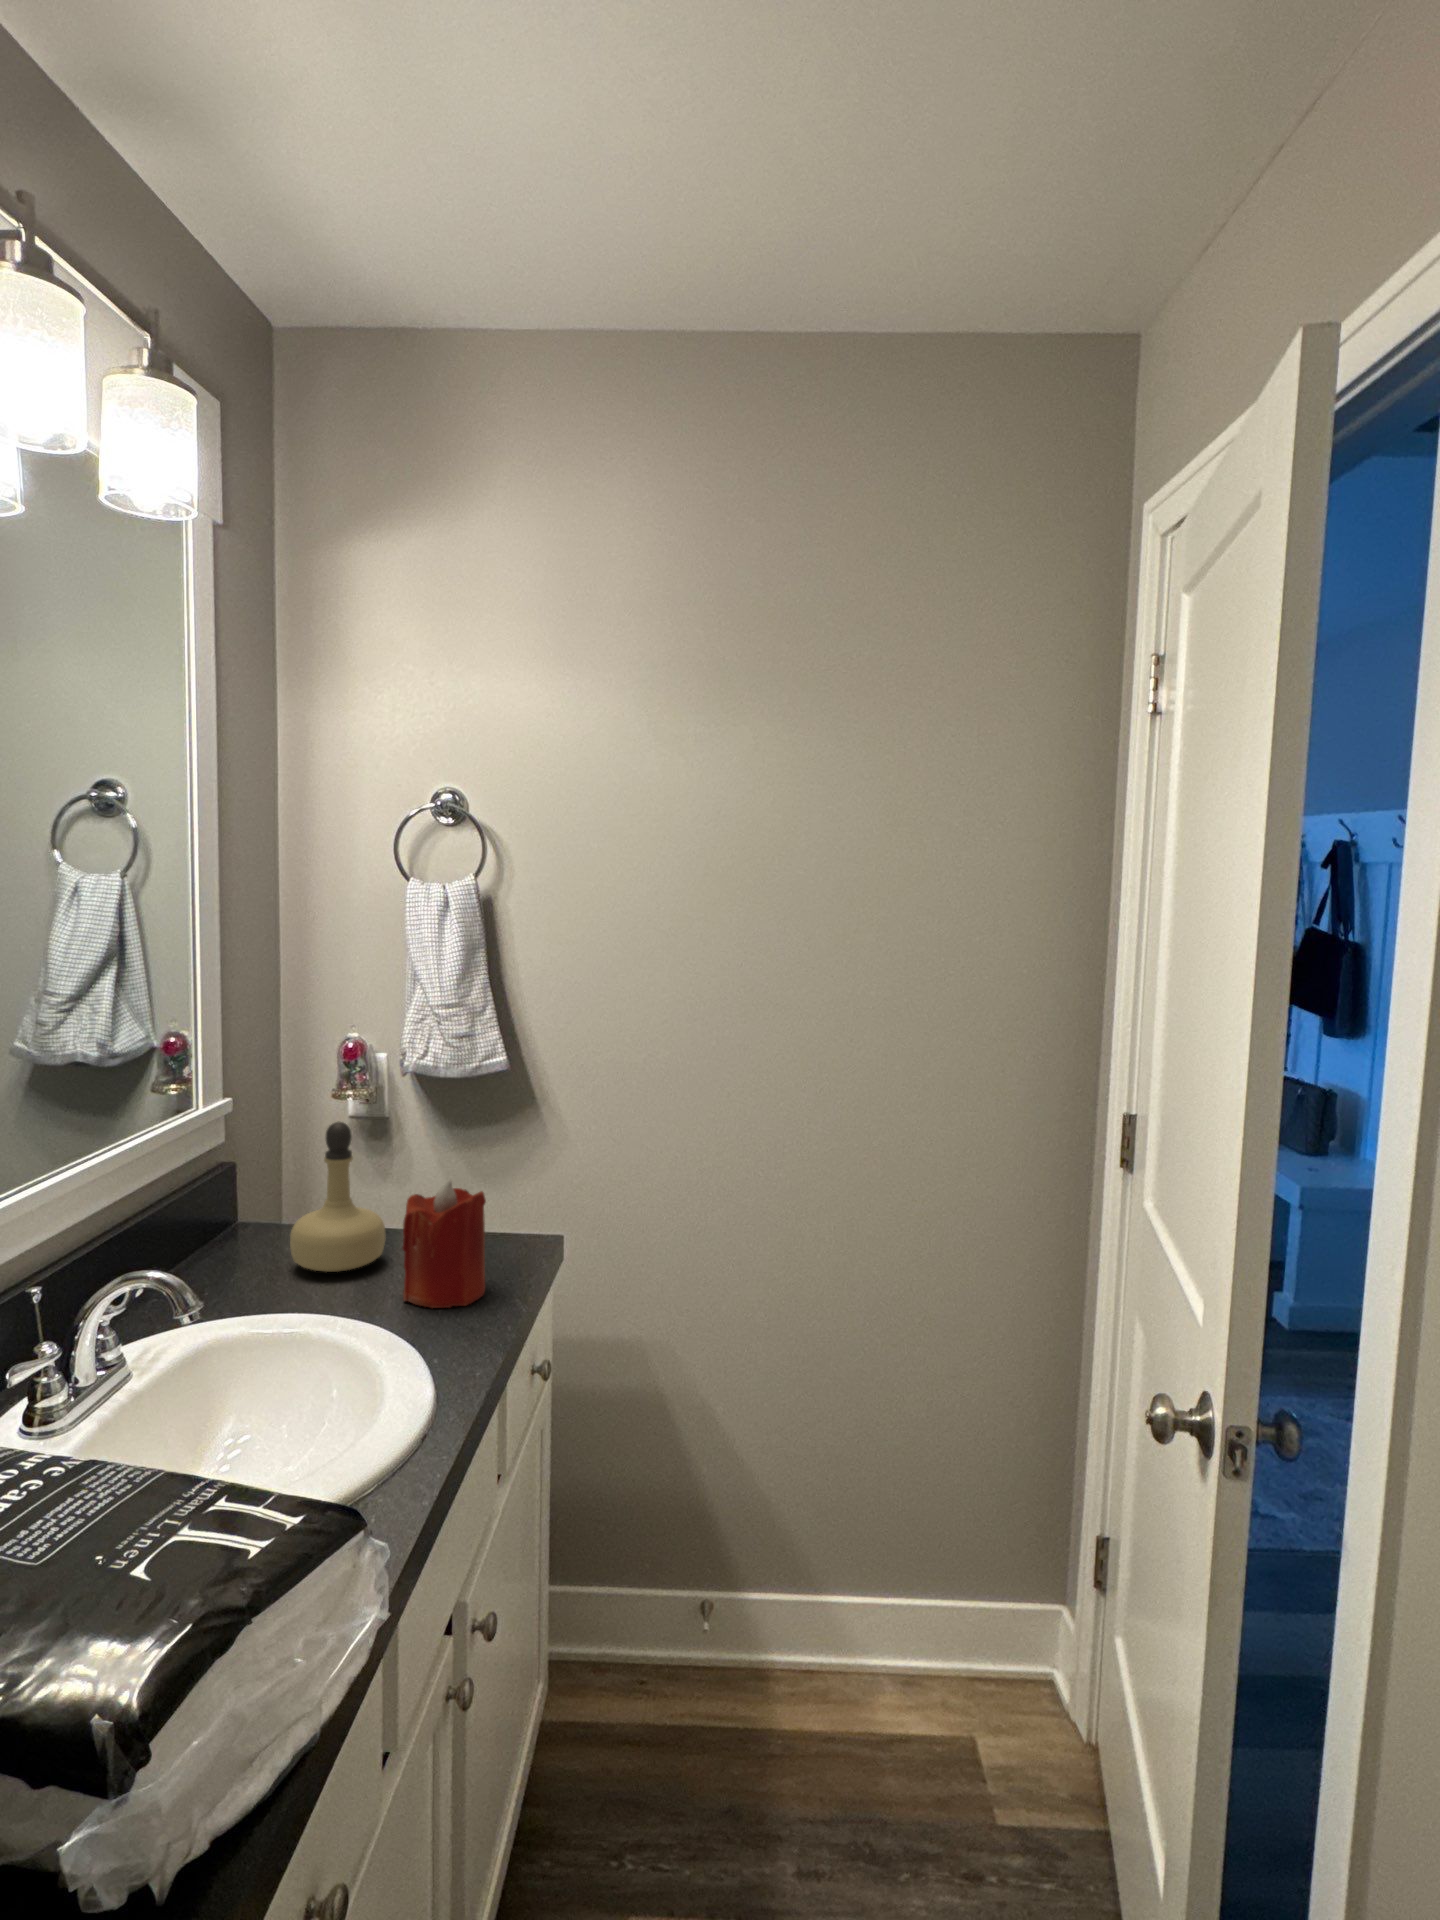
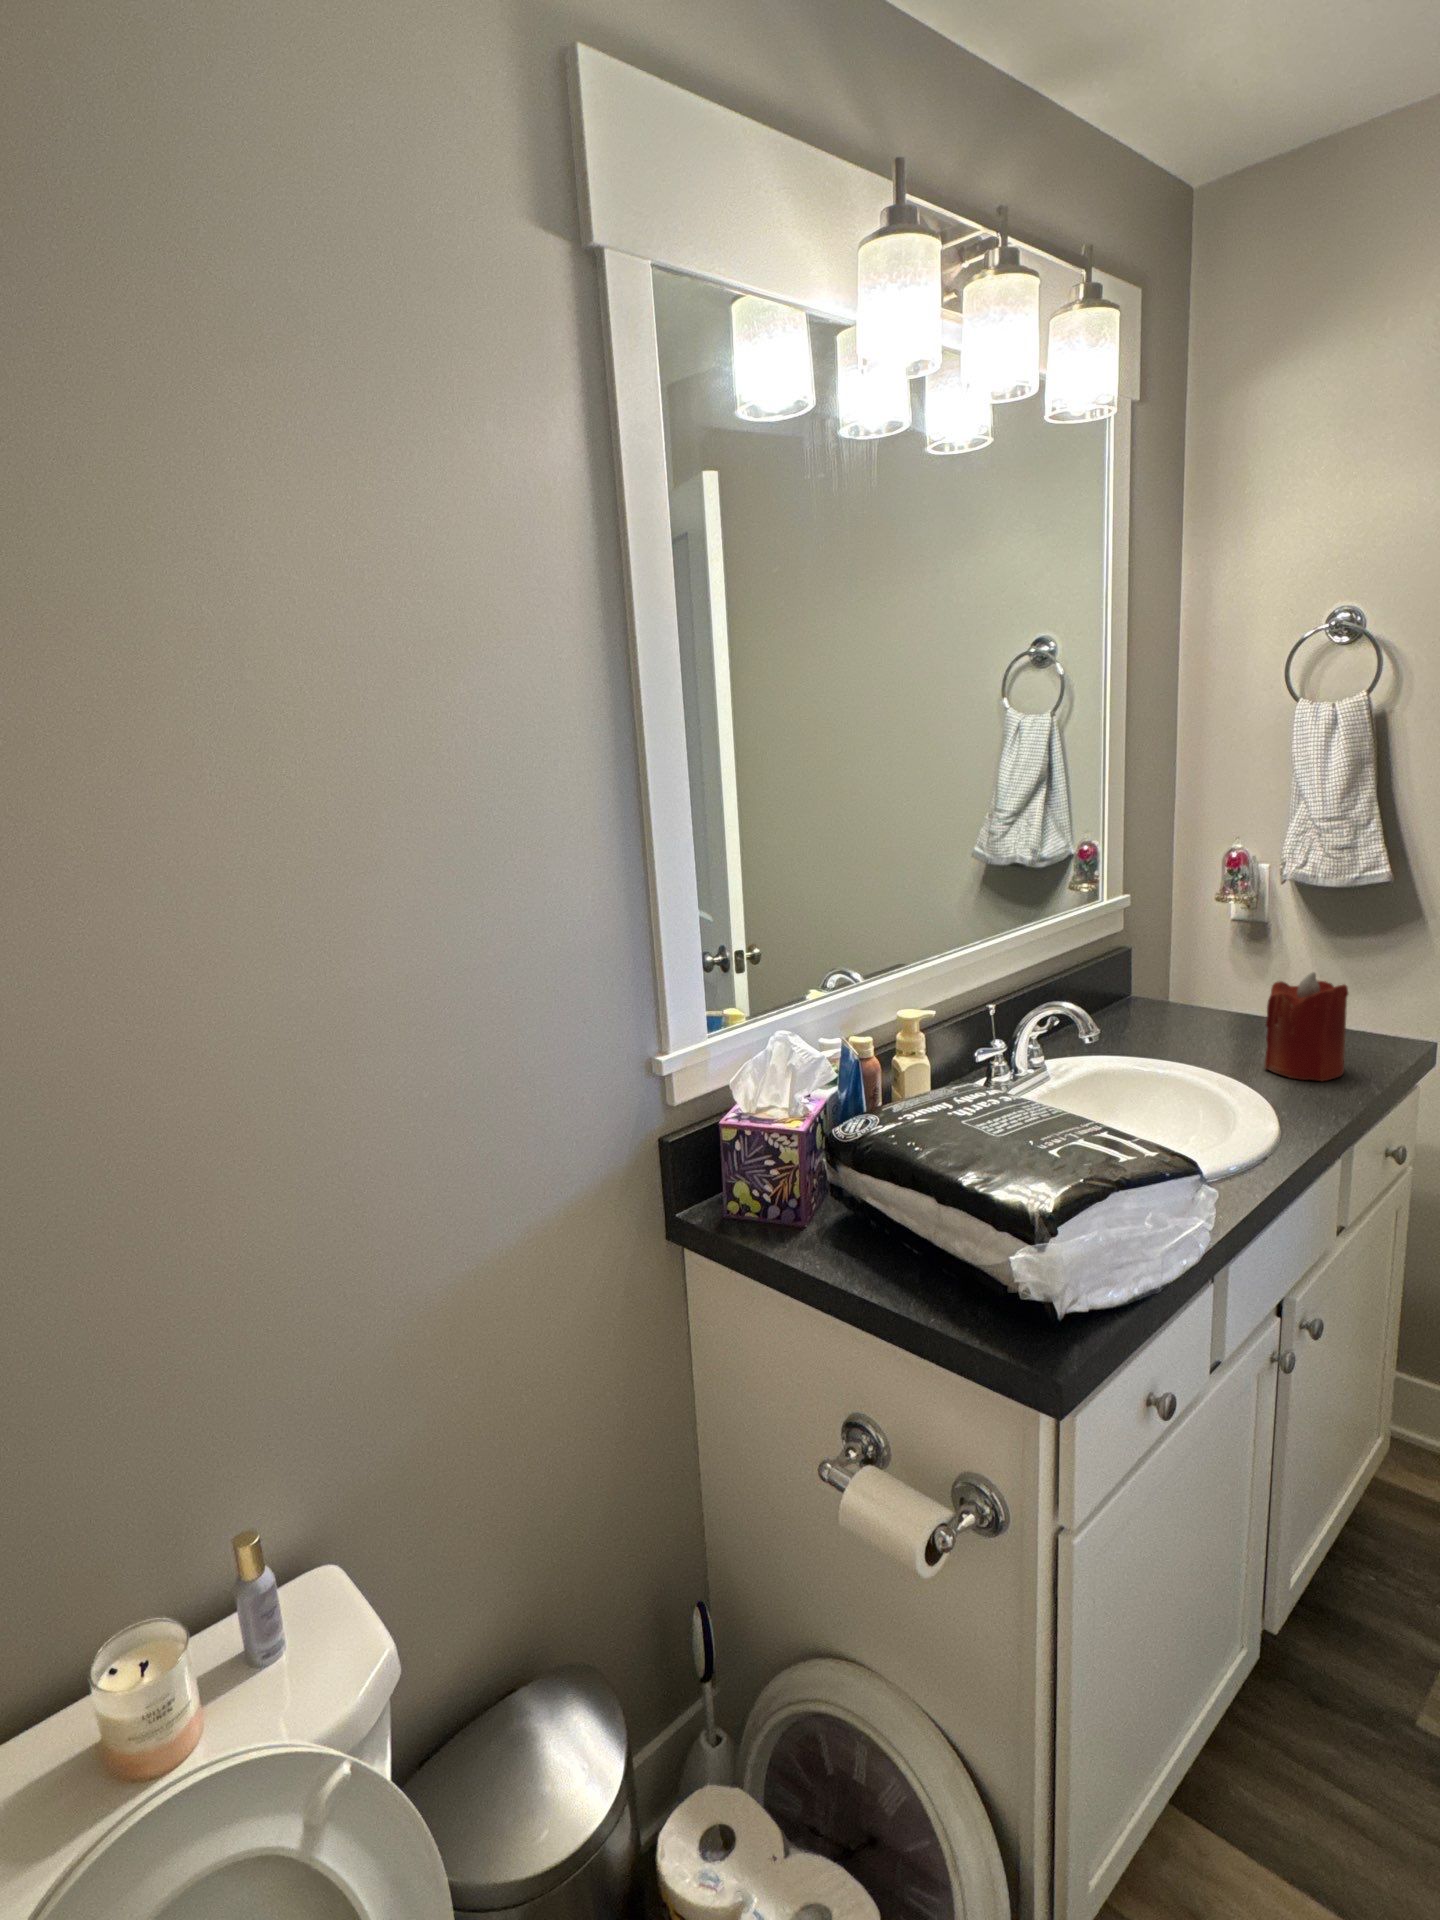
perfume bottle: present [290,1122,386,1272] -> none [1170,916,1253,1040]

